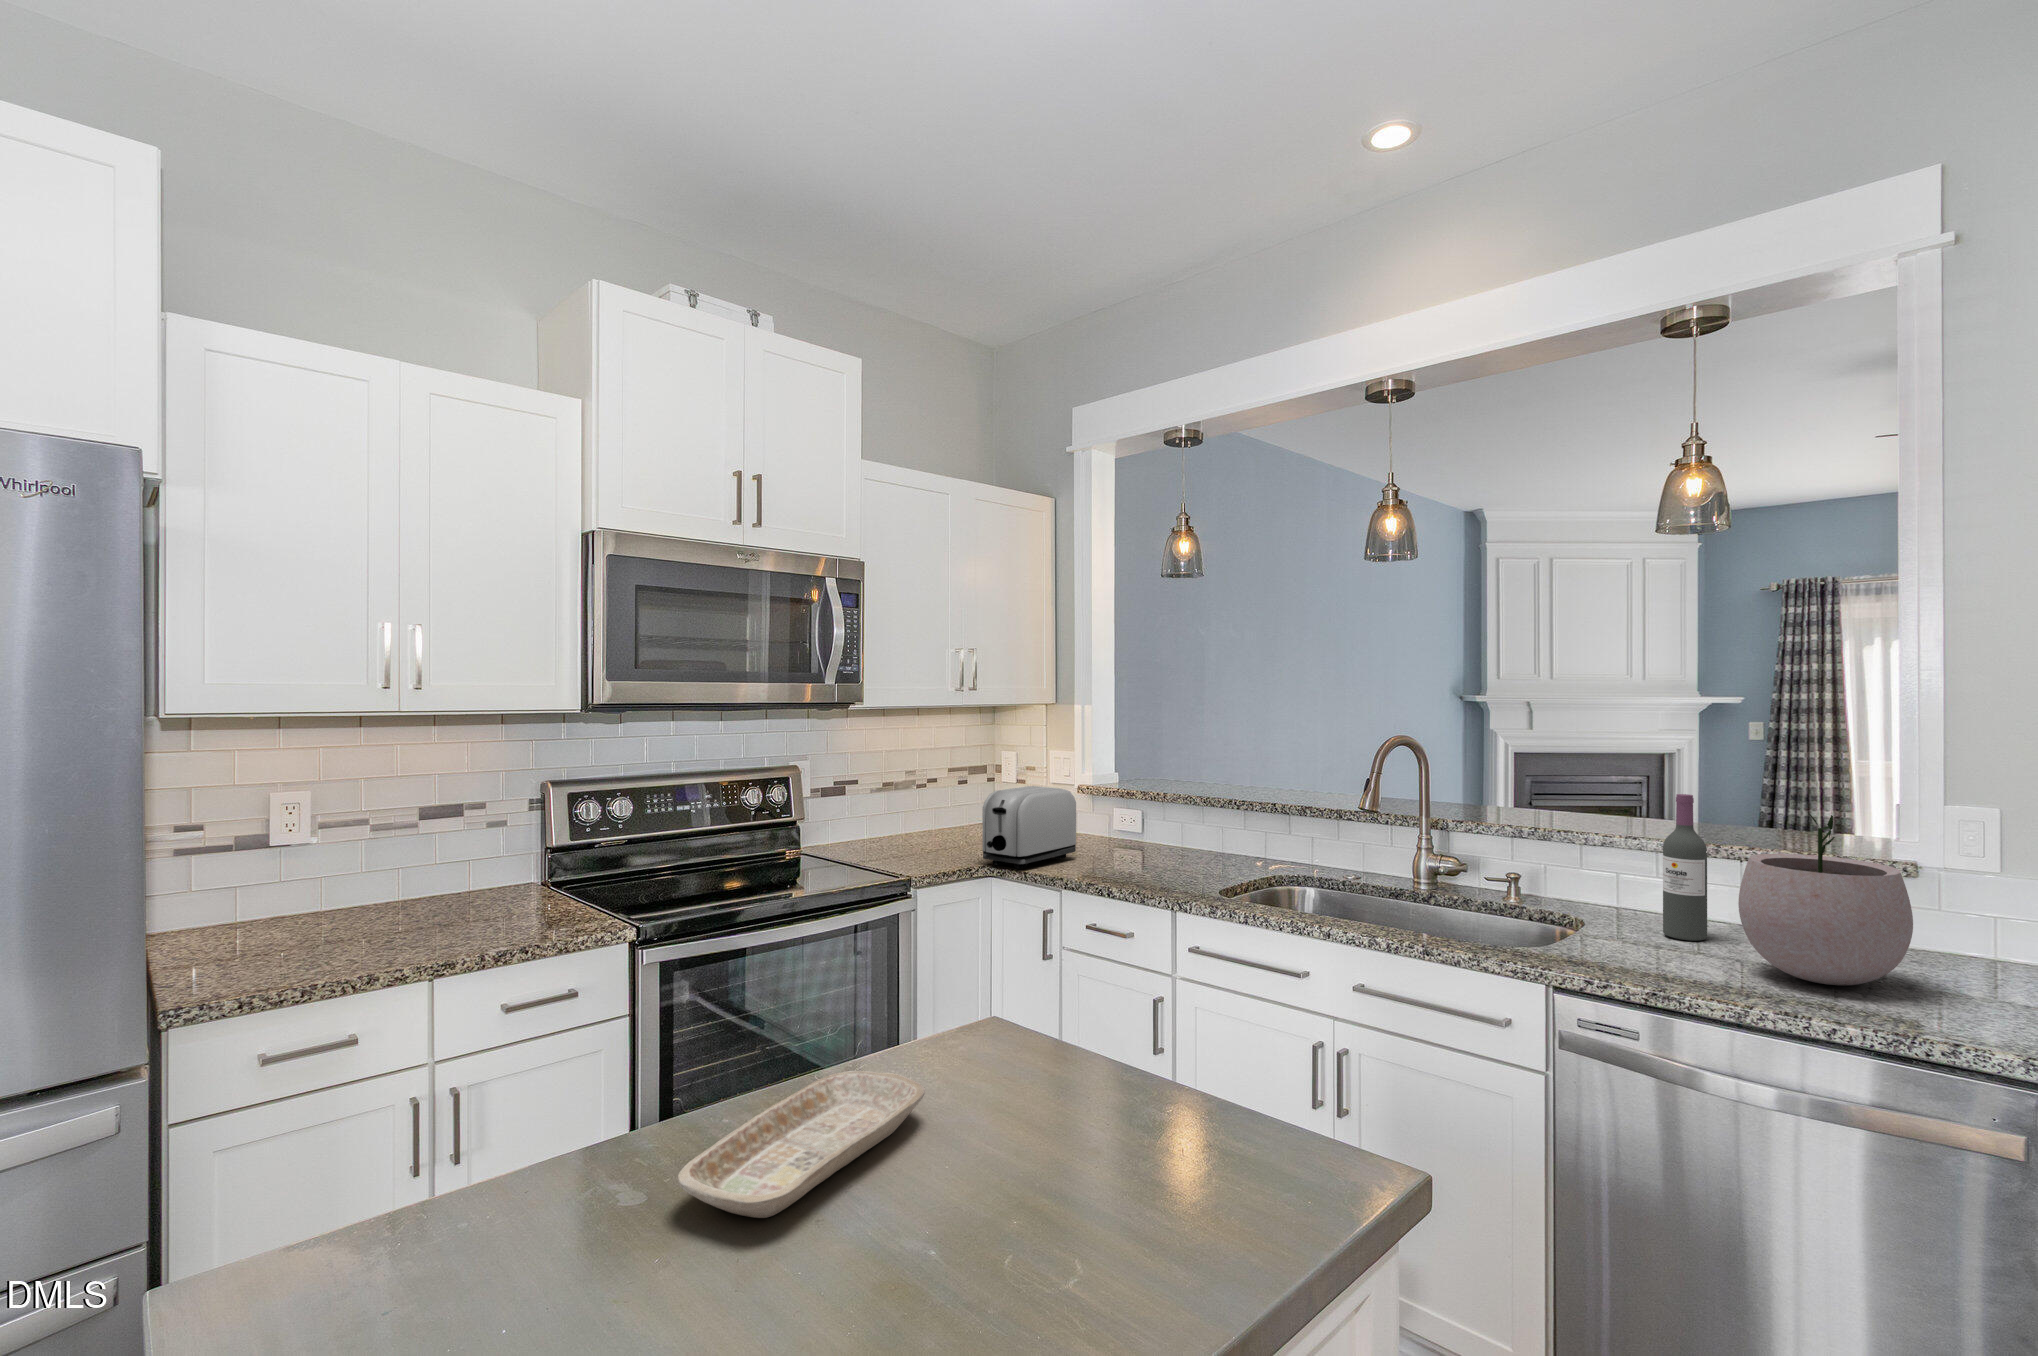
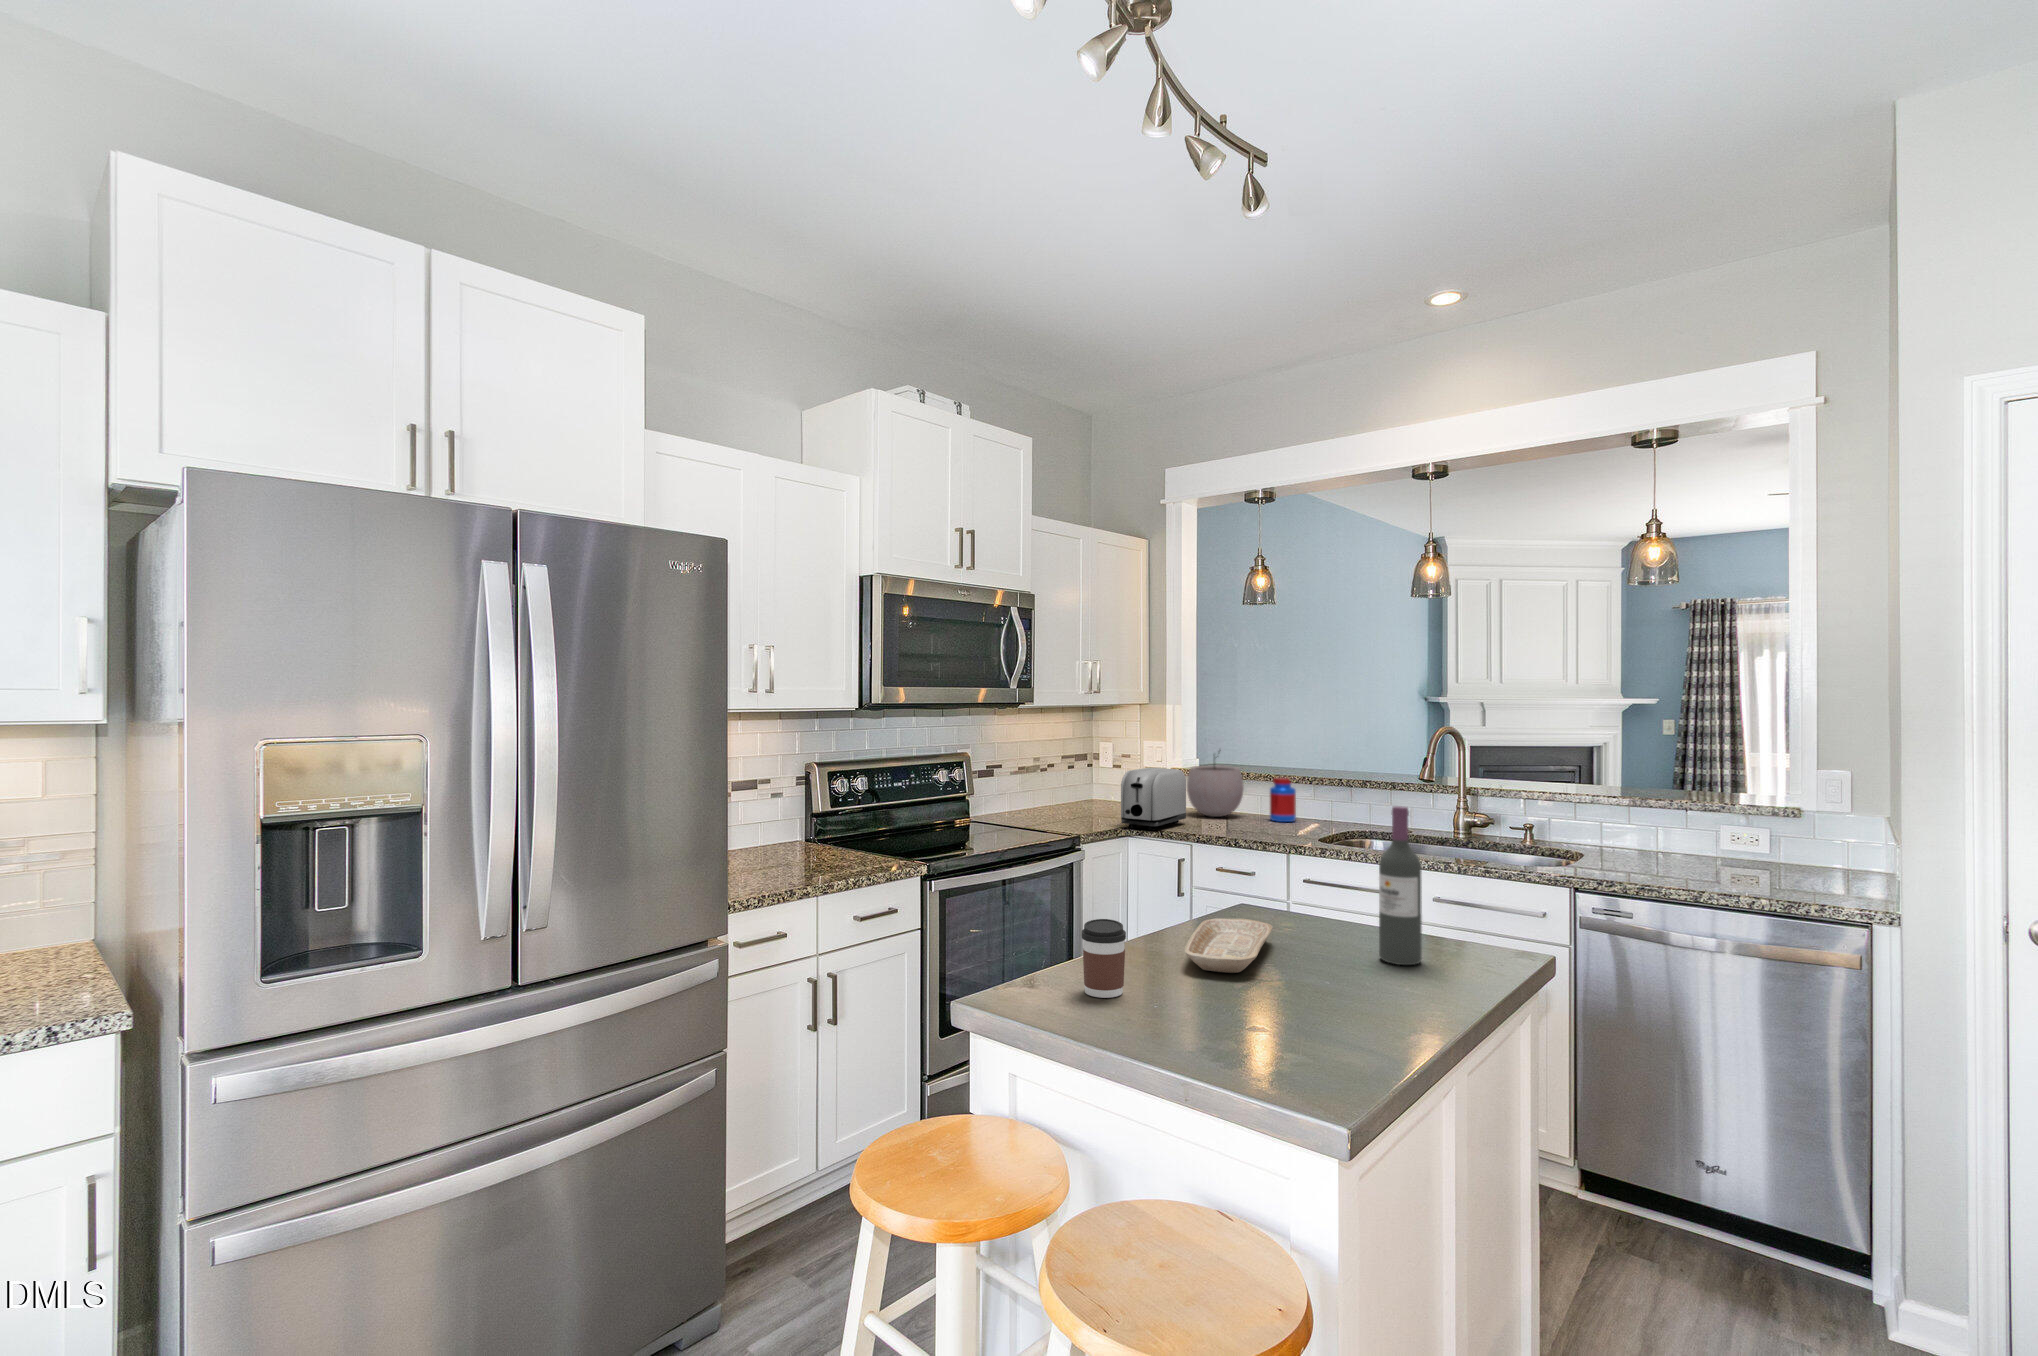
wine bottle: present [1663,794,1707,941] -> present [1379,806,1422,965]
jar: none [1192,798,1225,857] -> present [1270,778,1296,822]
plant pot: present [1738,812,1913,985] -> present [1187,765,1244,817]
coffee cup: none [396,1122,496,1295] -> present [1082,919,1126,998]

